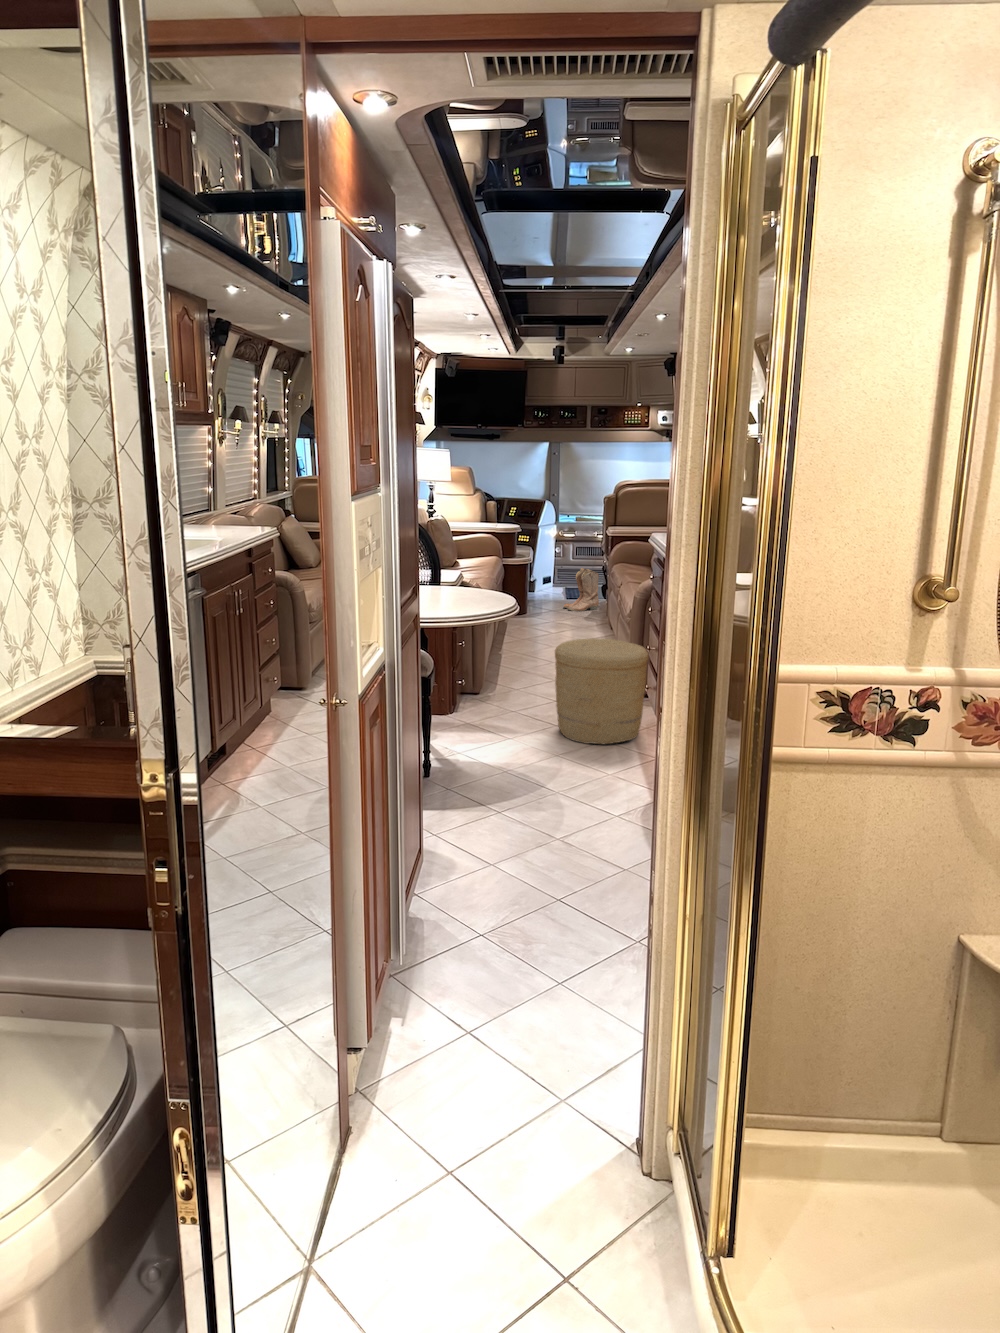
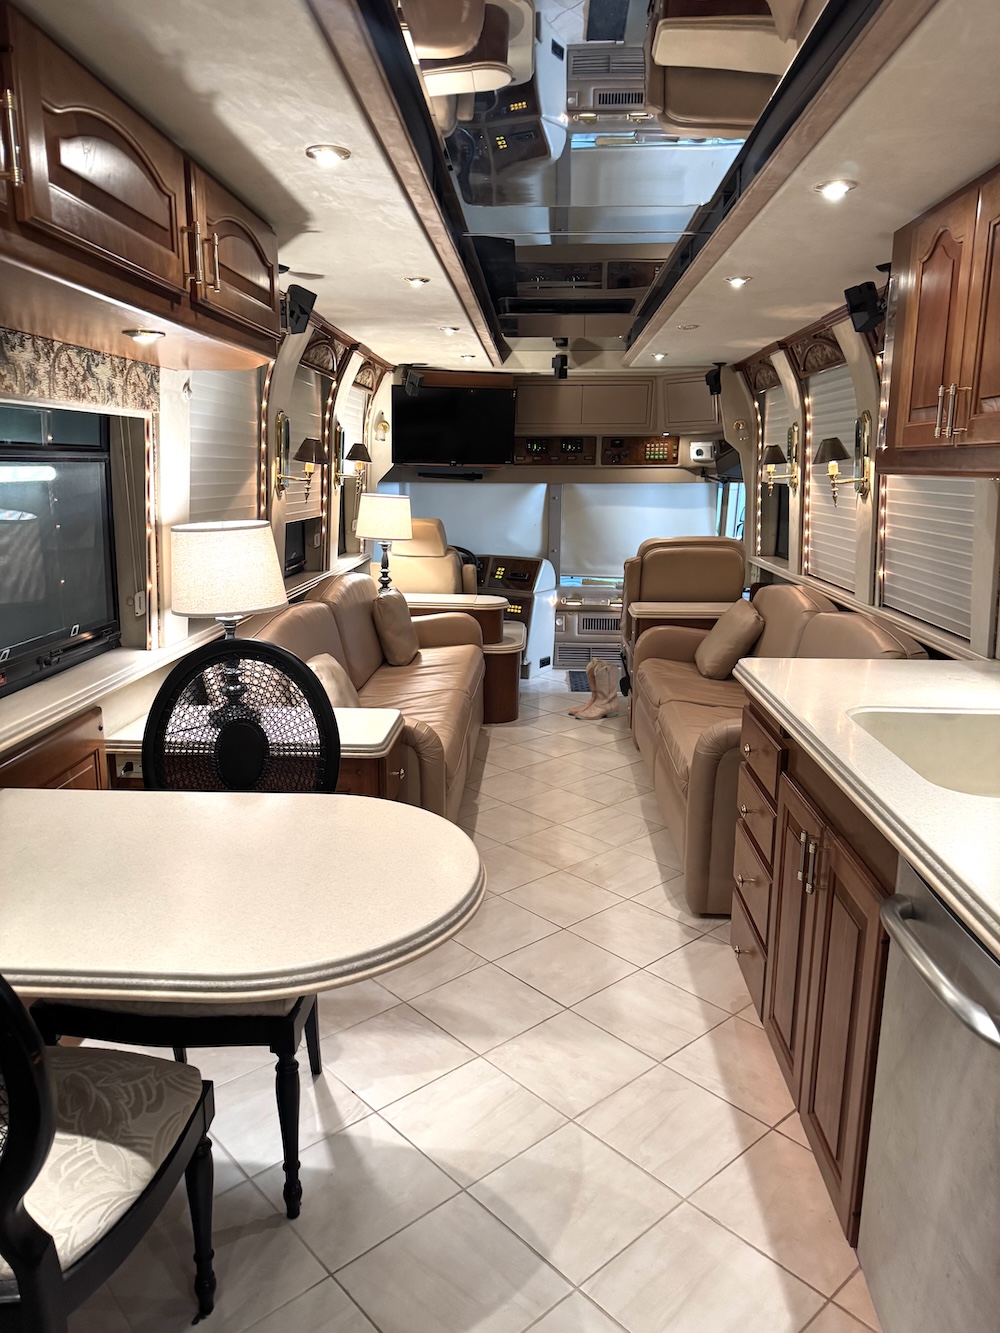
woven basket: present [555,638,648,745] -> none [571,877,765,1131]

